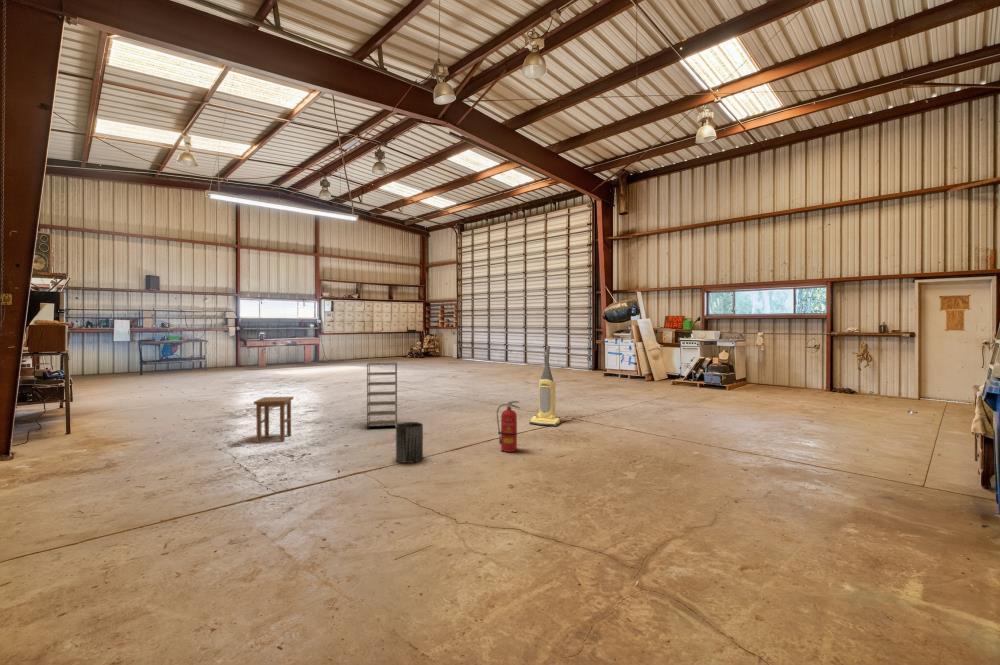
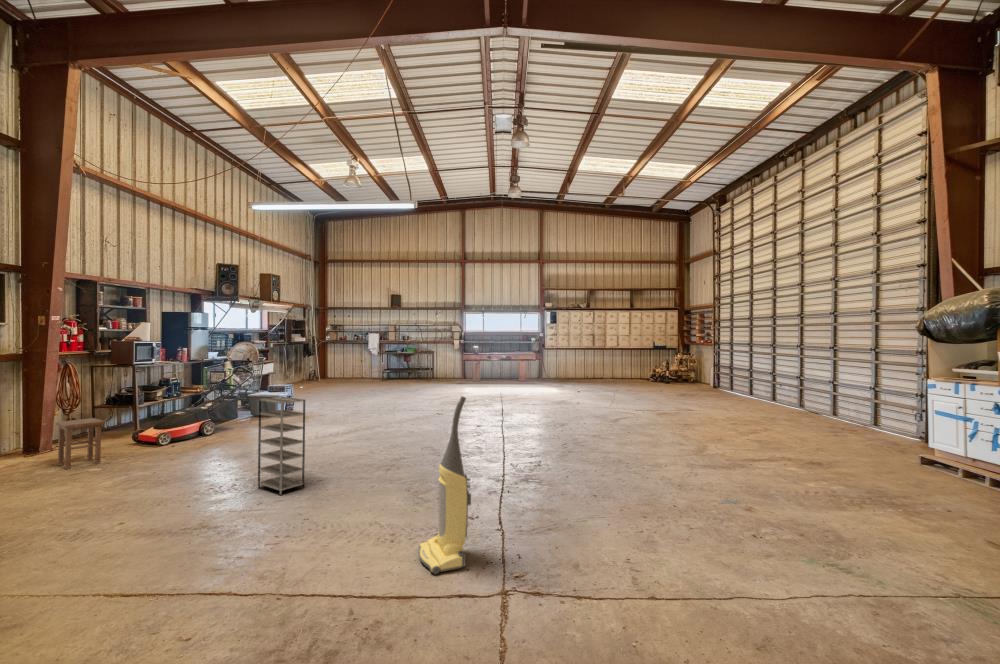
stool: present [254,397,293,443] -> present [55,418,104,469]
fire extinguisher: present [497,401,520,452] -> none [174,510,213,616]
trash can: present [396,422,423,463] -> none [67,501,123,573]

